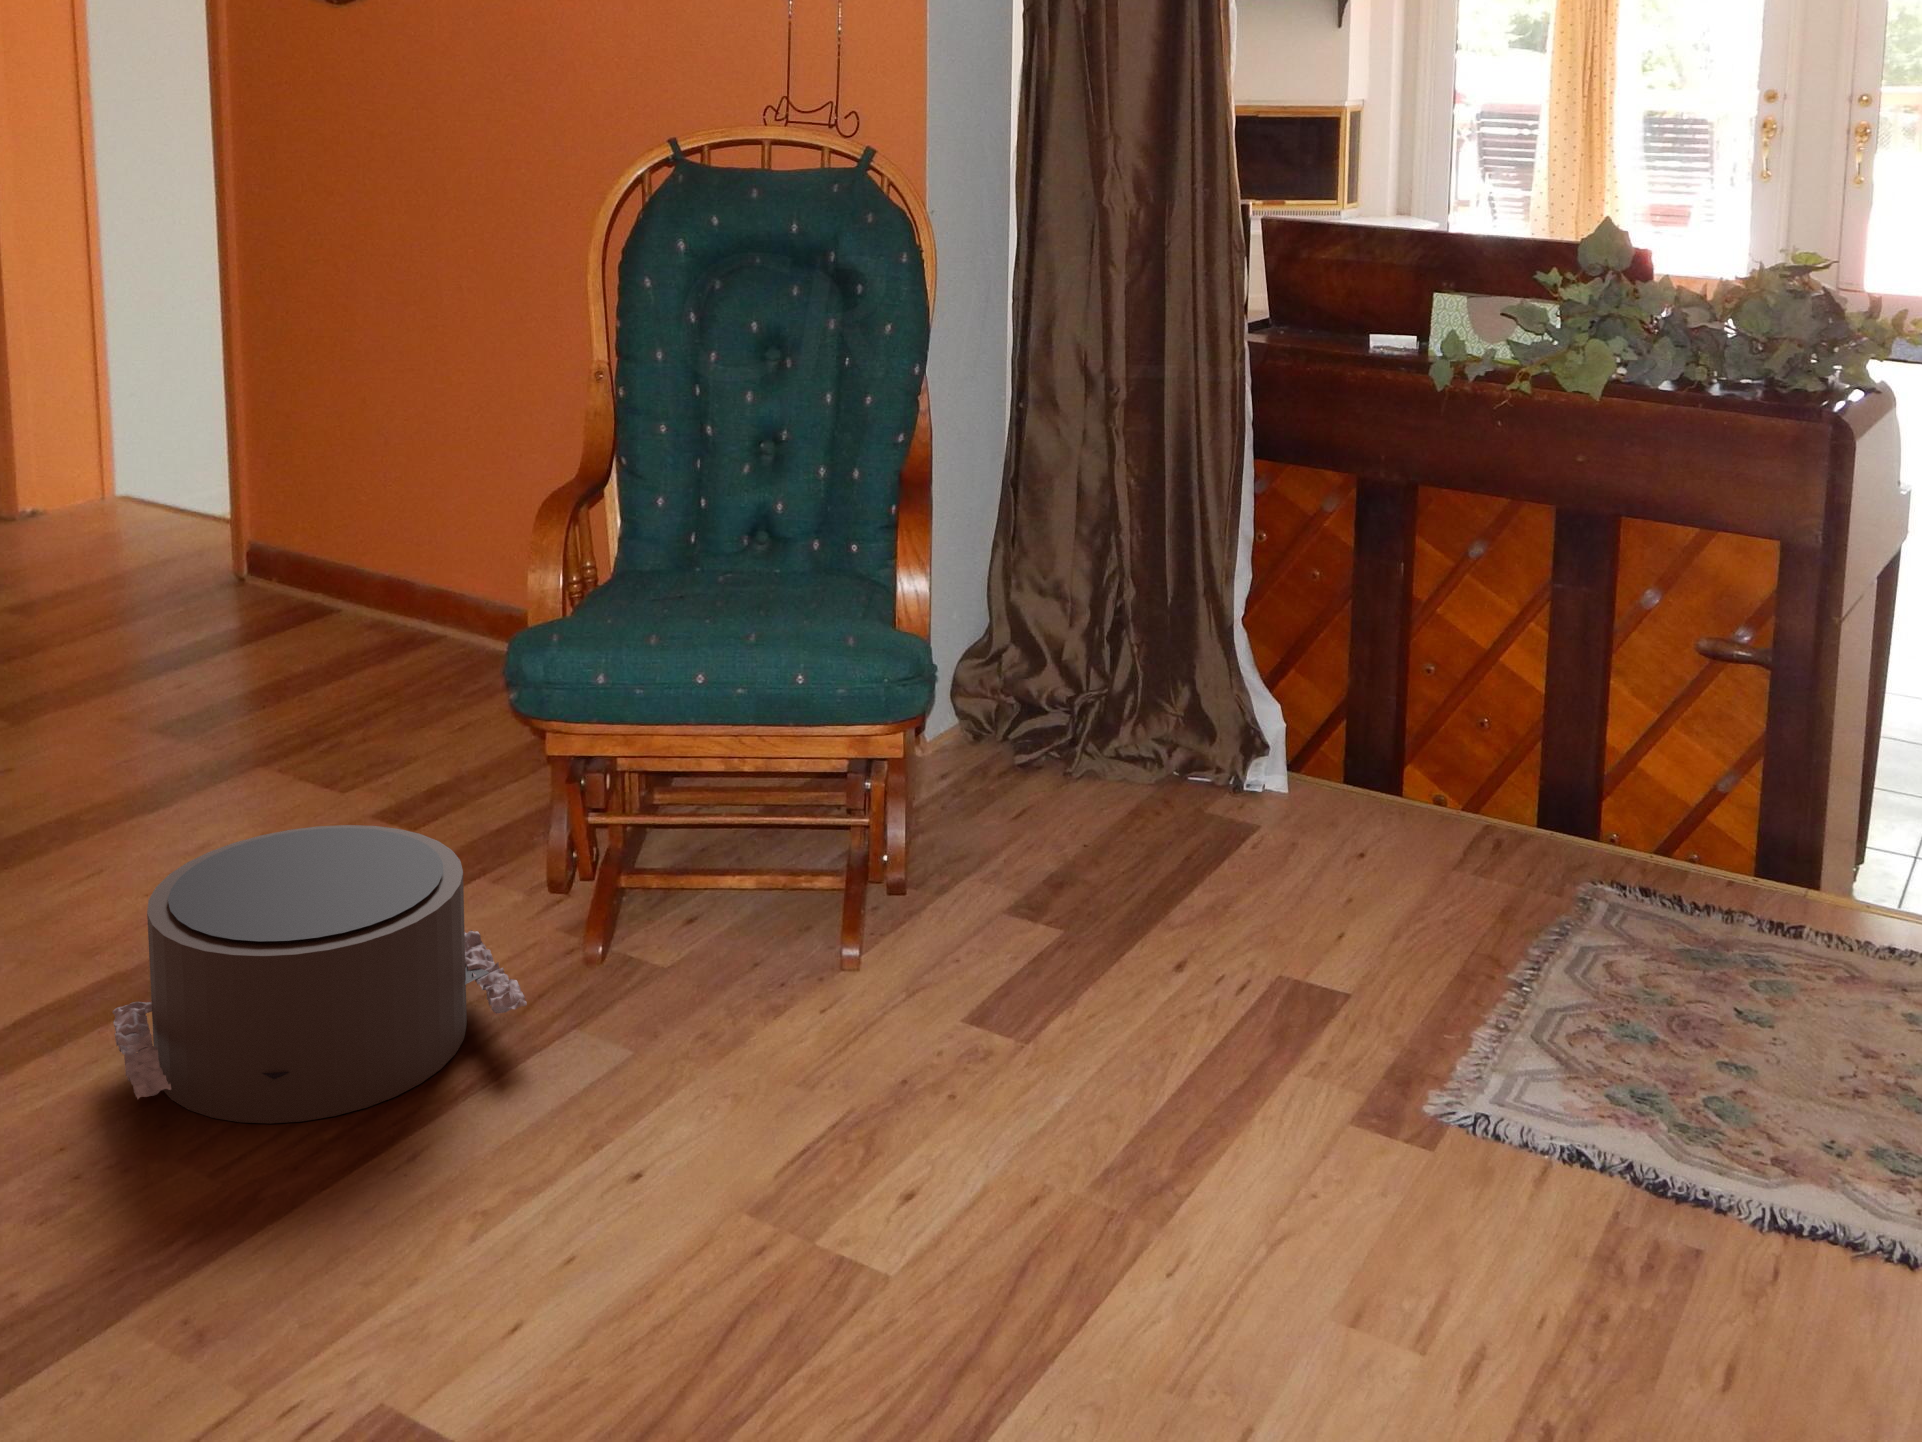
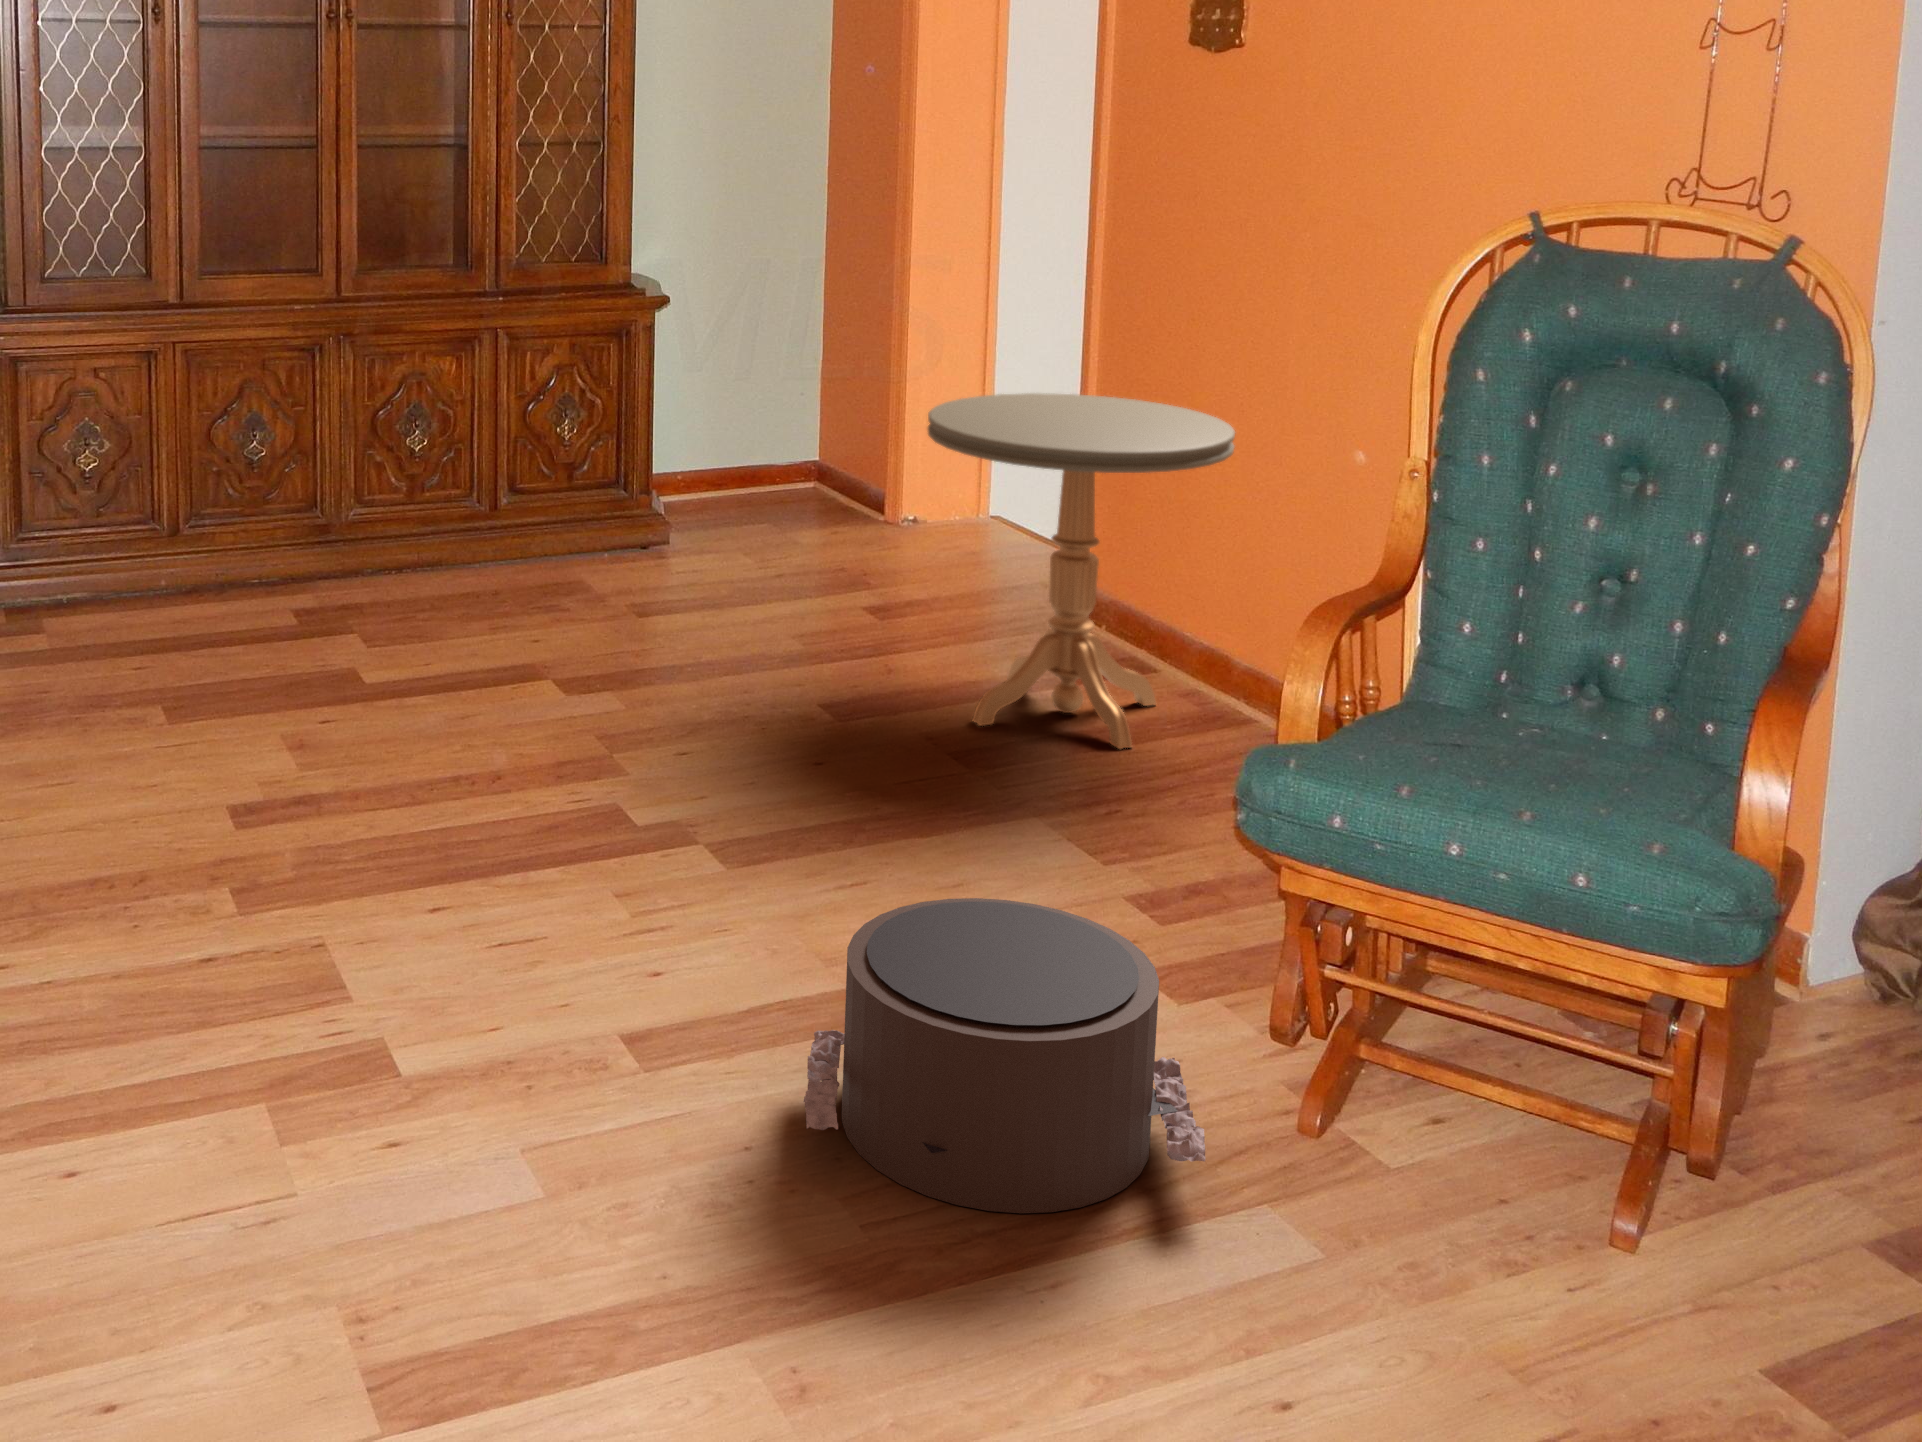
side table: none [81,348,401,692] -> present [928,393,1235,749]

